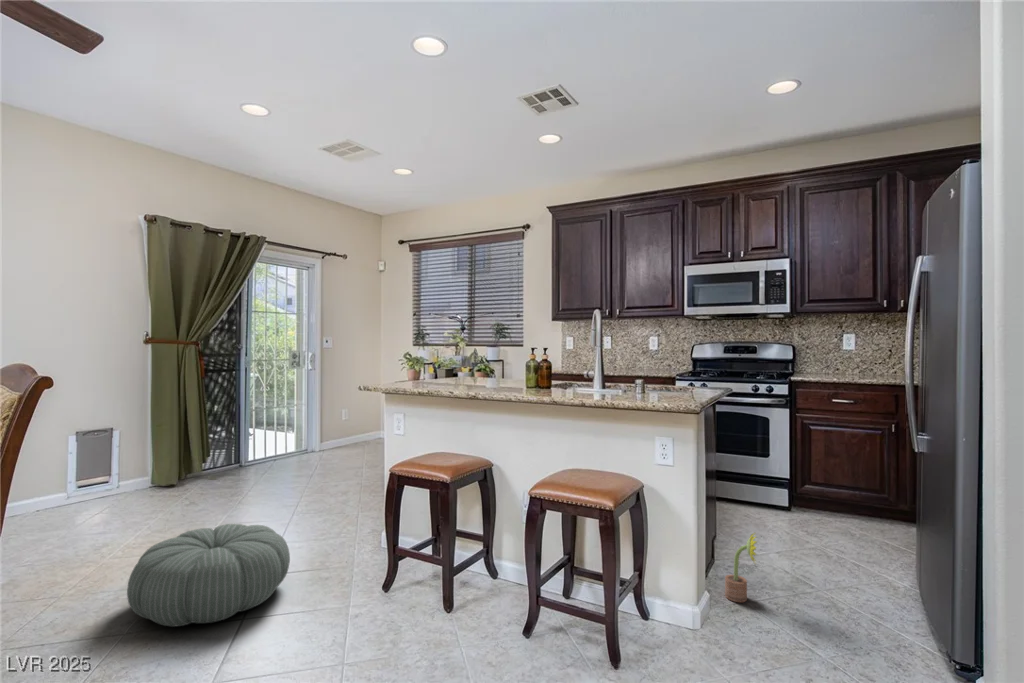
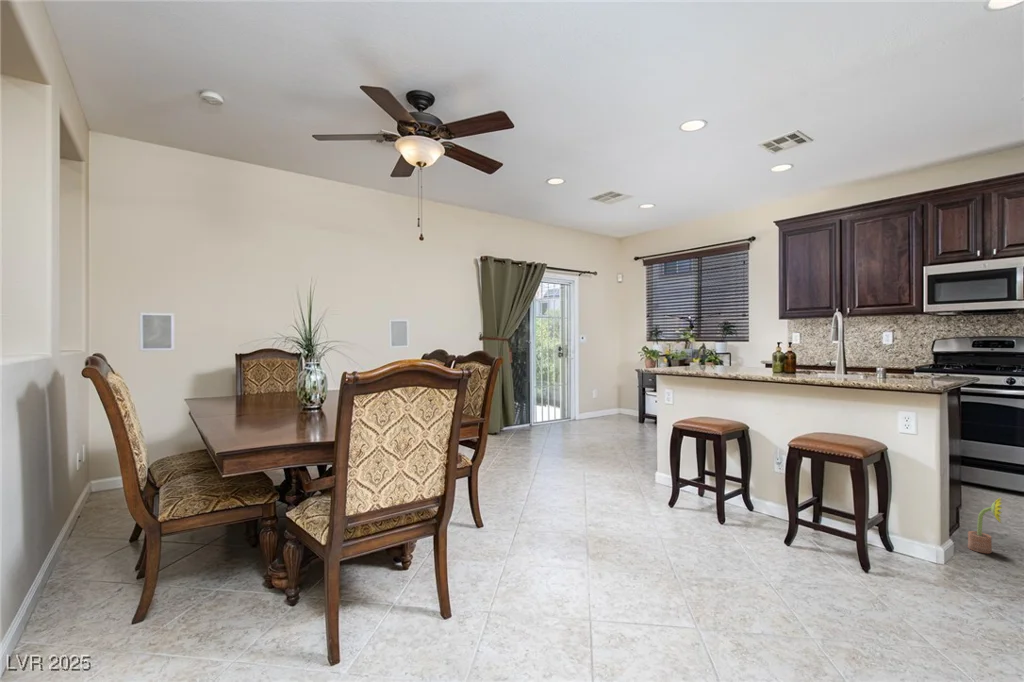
pouf: present [127,524,290,627] -> none [523,454,607,507]

